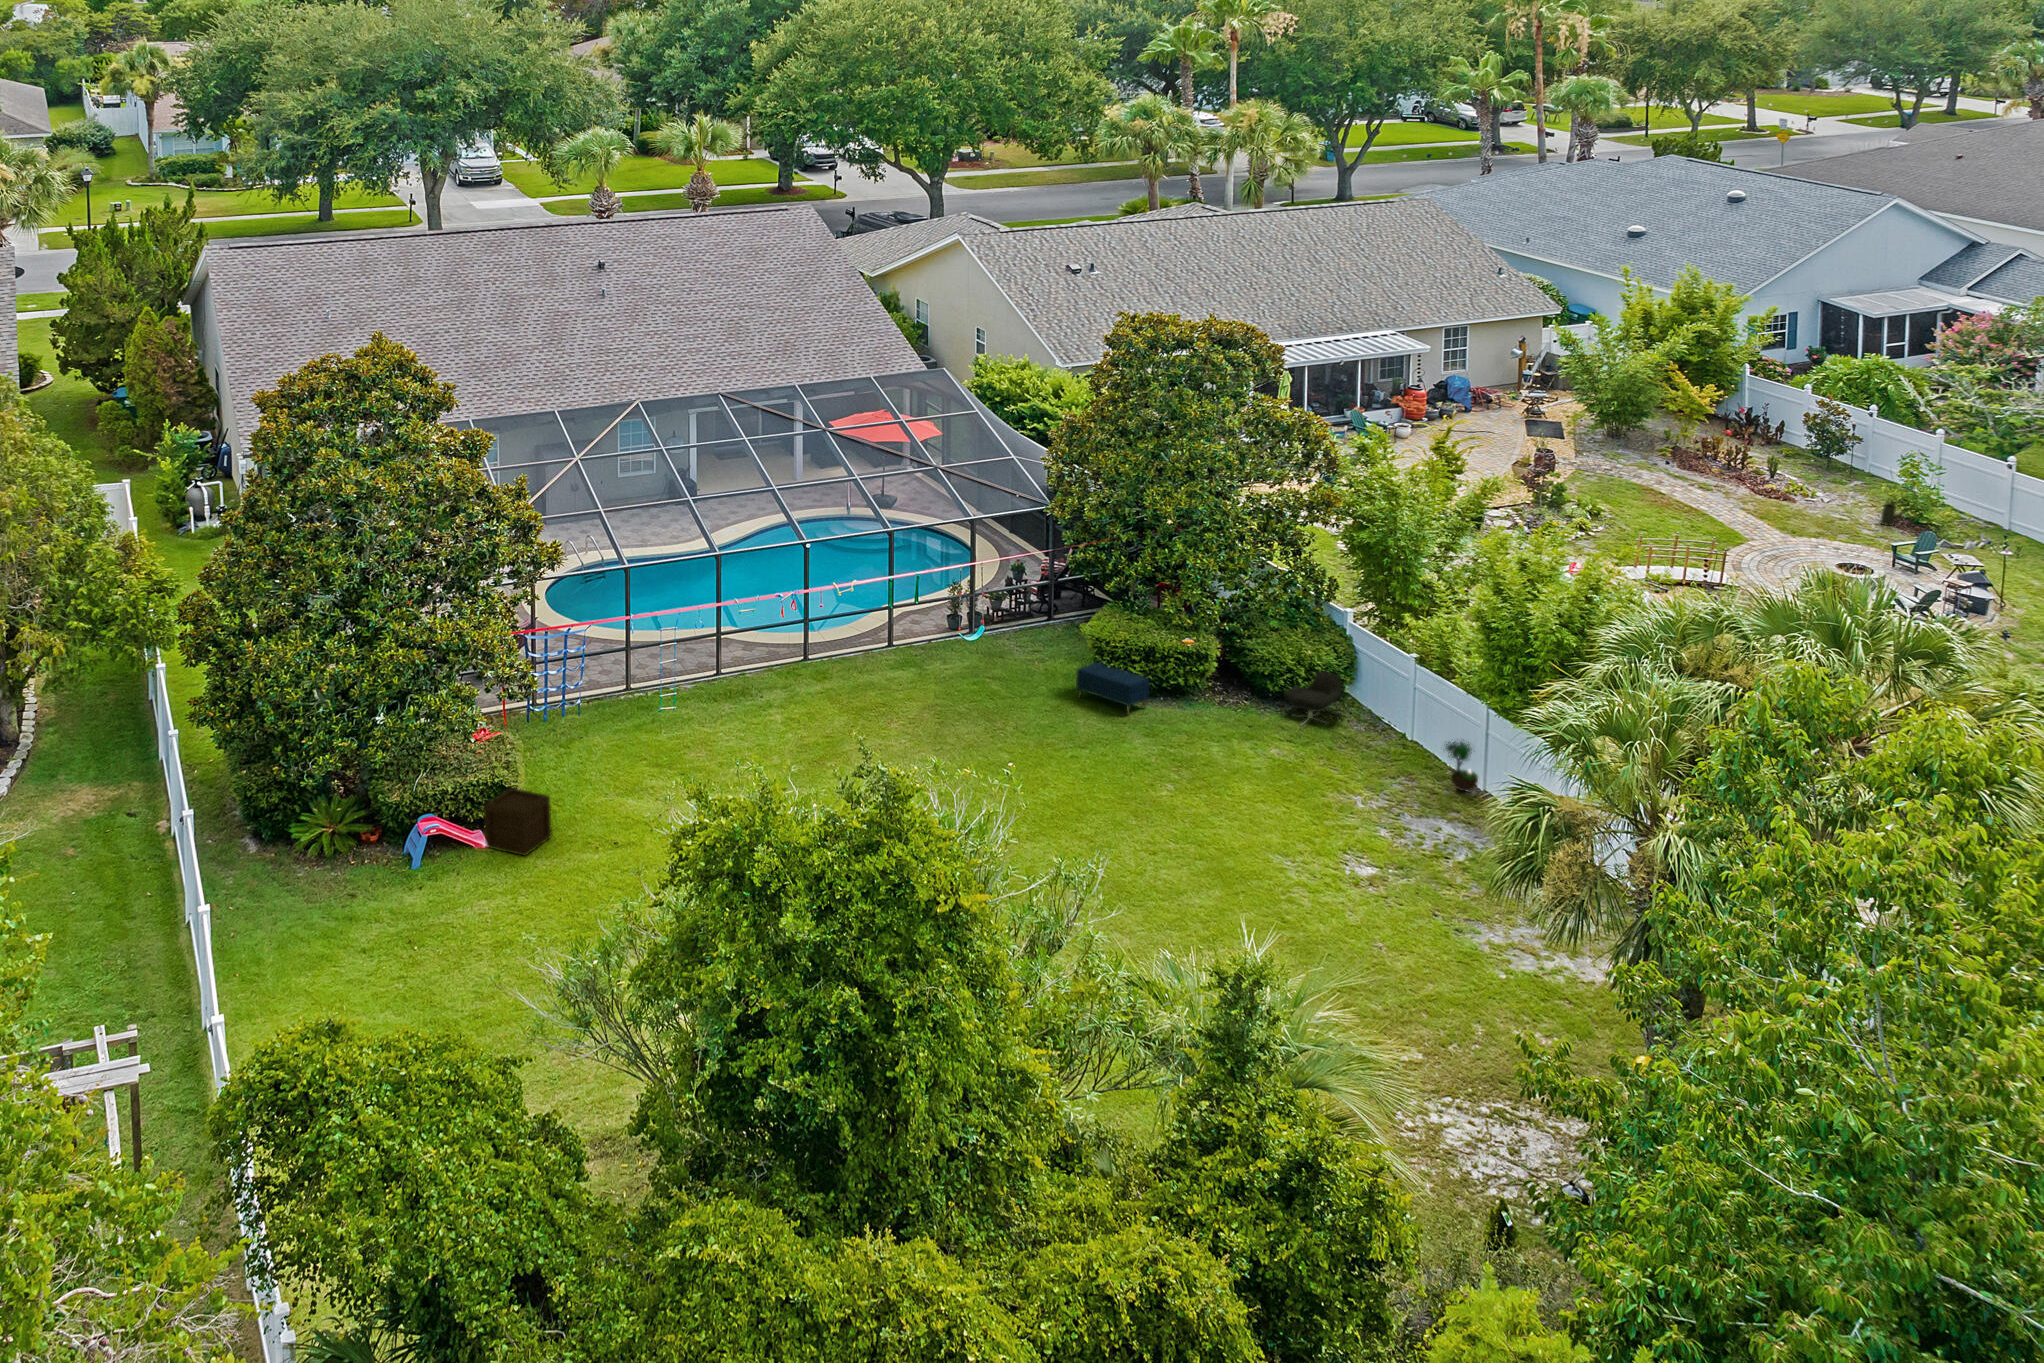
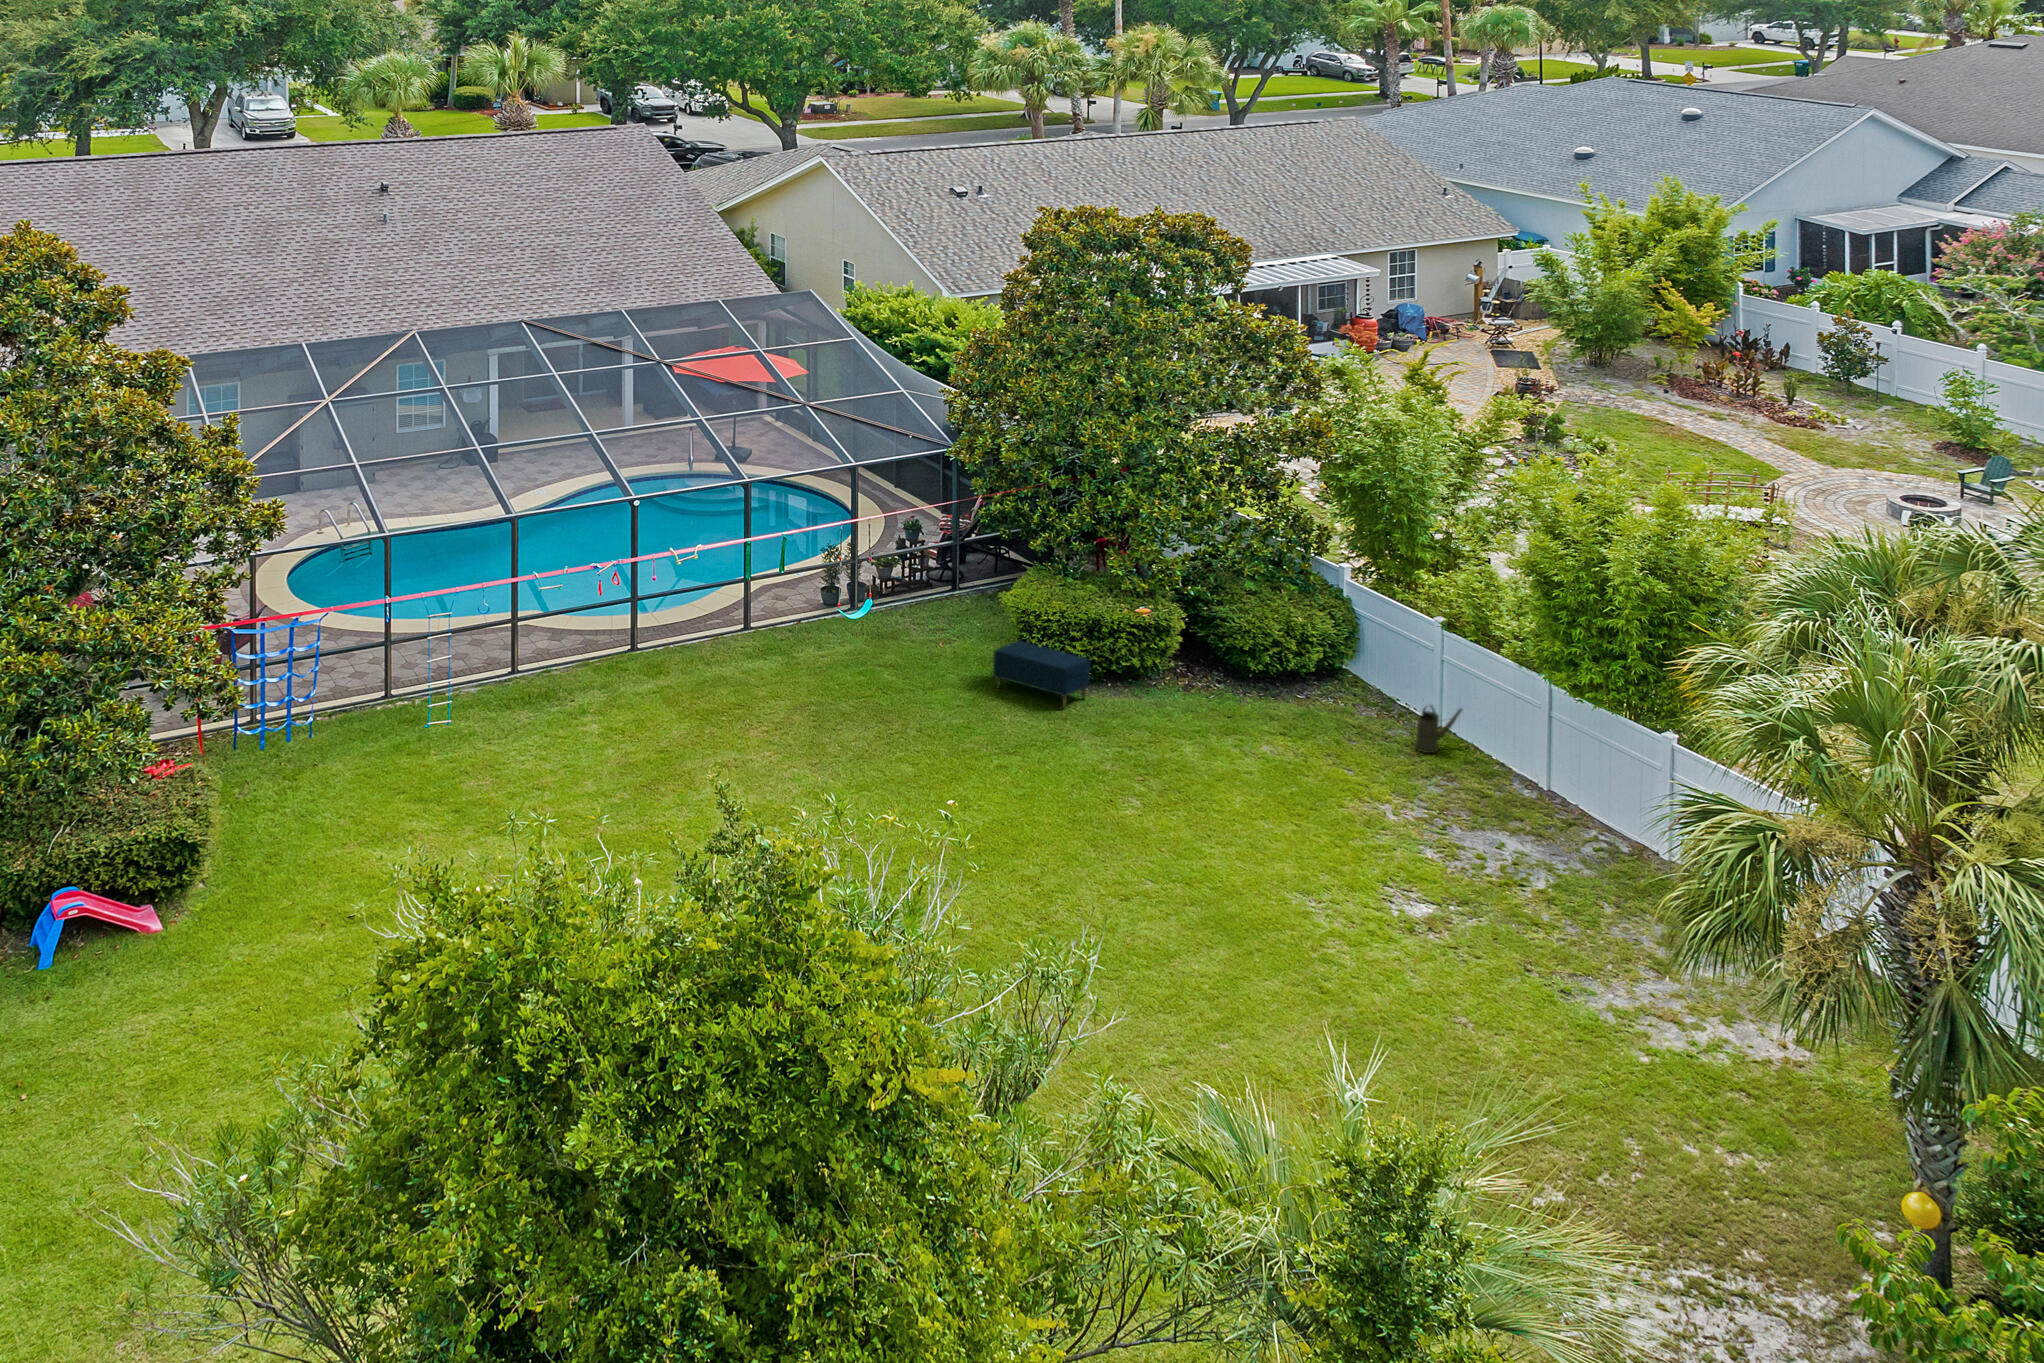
watering can: present [1879,499,1908,526] -> present [1411,706,1462,753]
lounge chair: present [1284,671,1342,724] -> none [1266,639,1342,714]
potted tree: present [1443,741,1478,791] -> none [1490,716,1543,793]
wooden crate: present [484,788,552,856] -> none [156,839,263,938]

